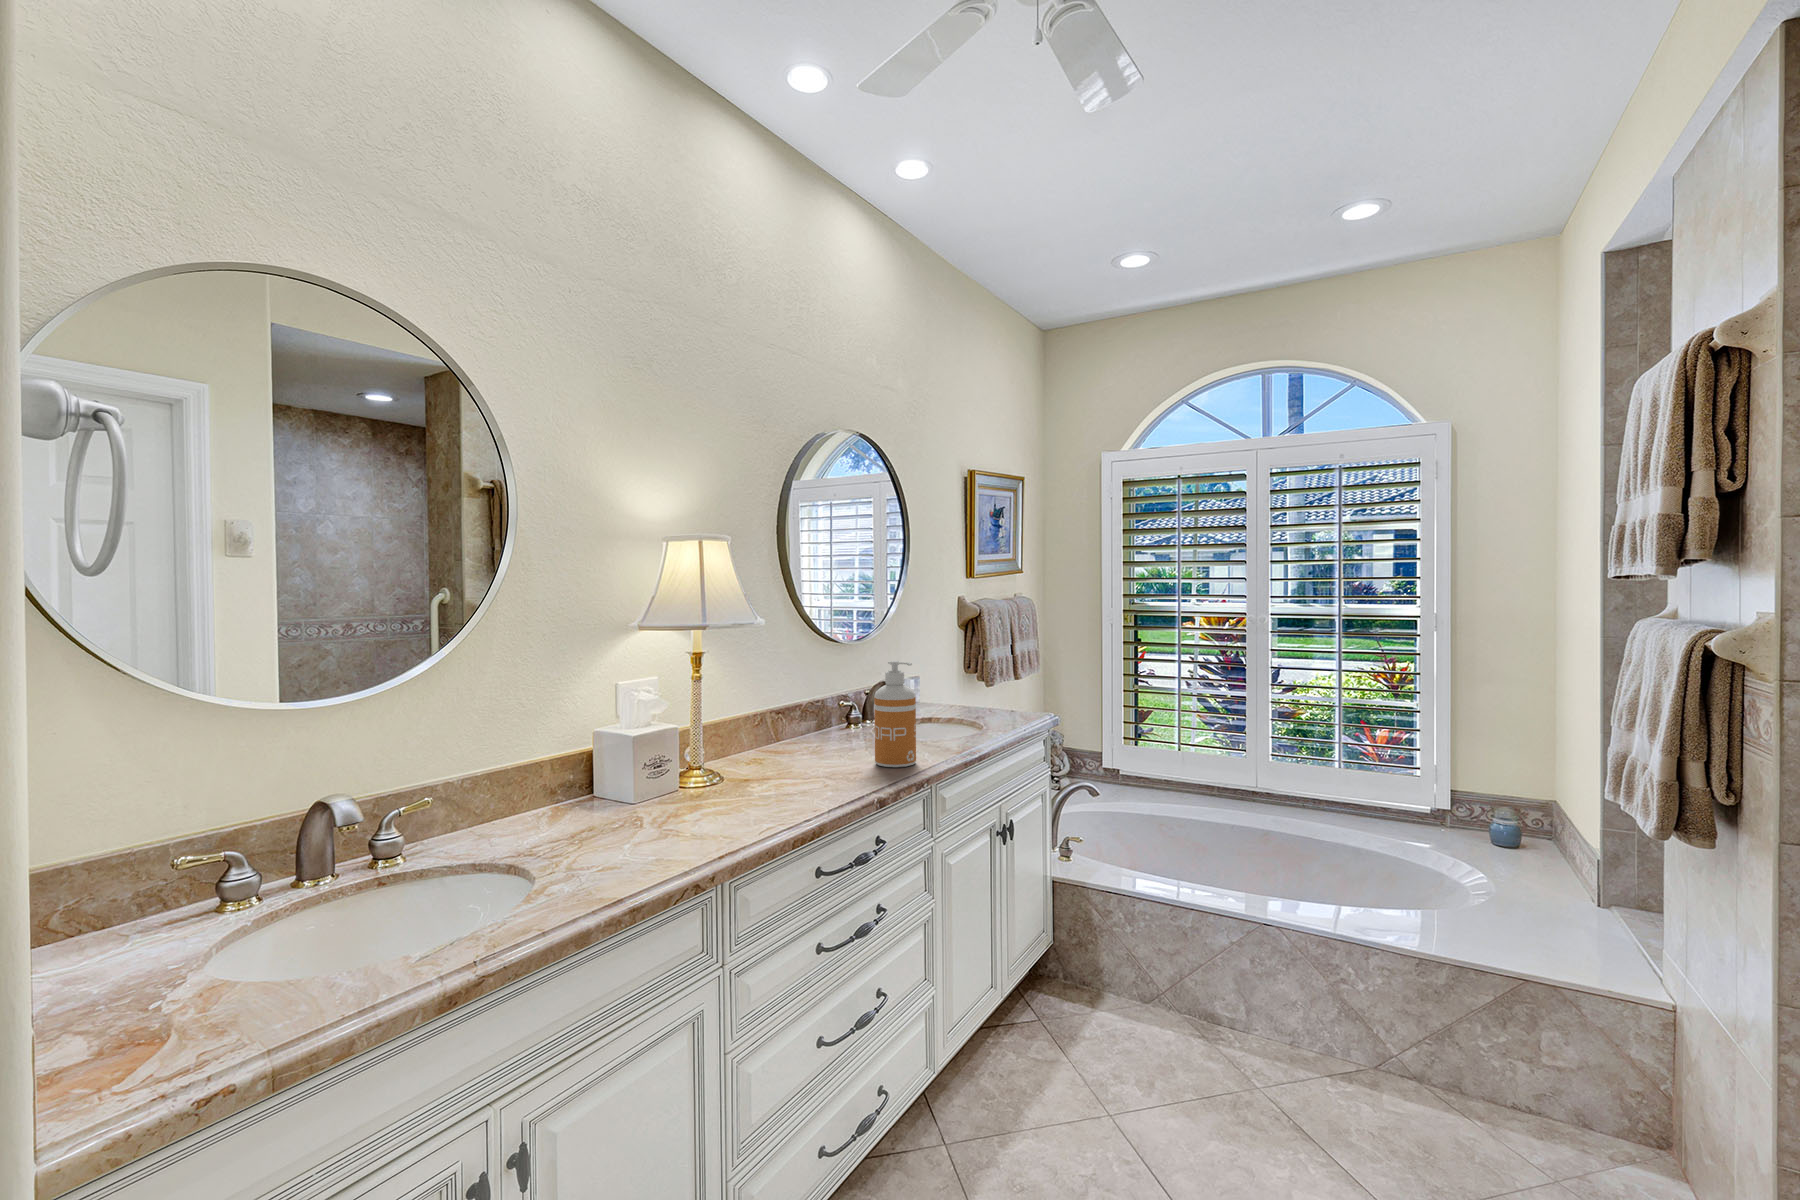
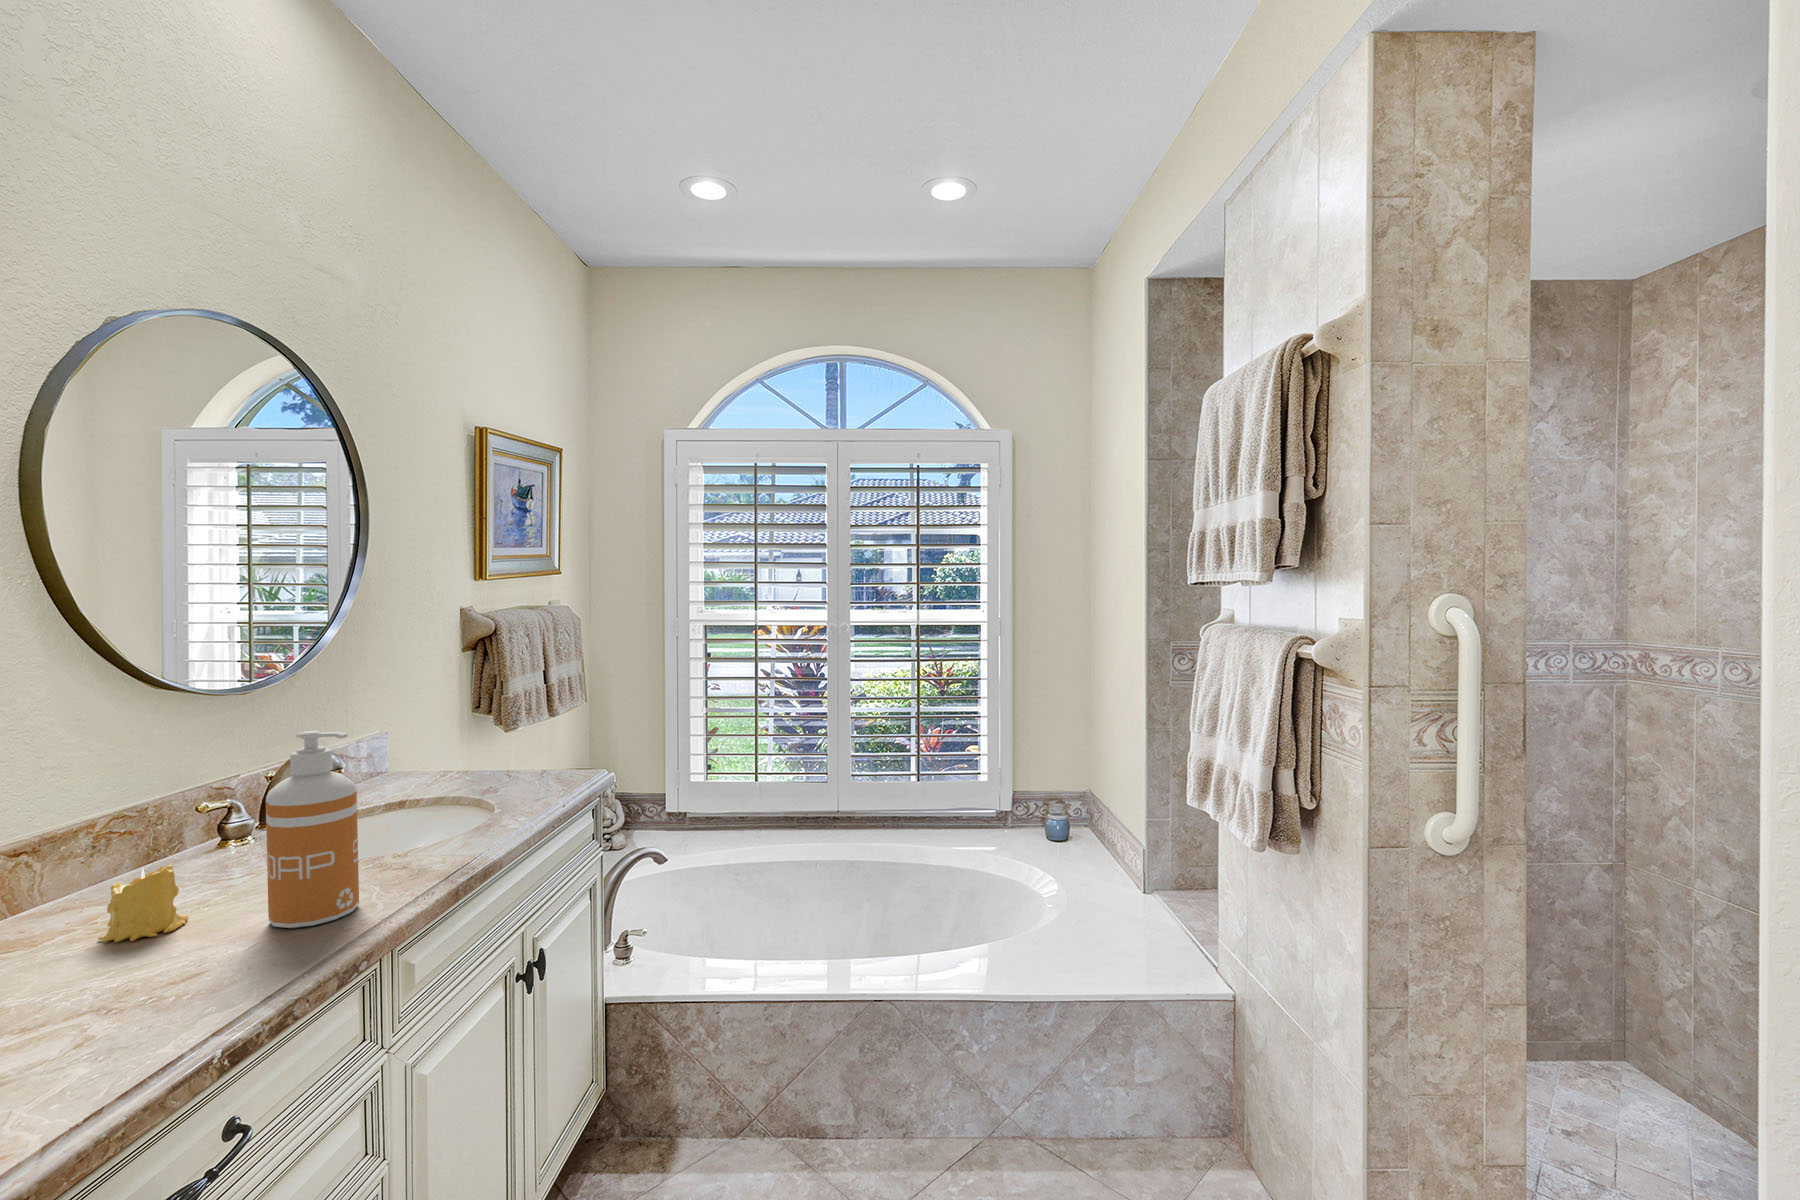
candle: none [804,726,838,762] -> present [98,865,188,942]

